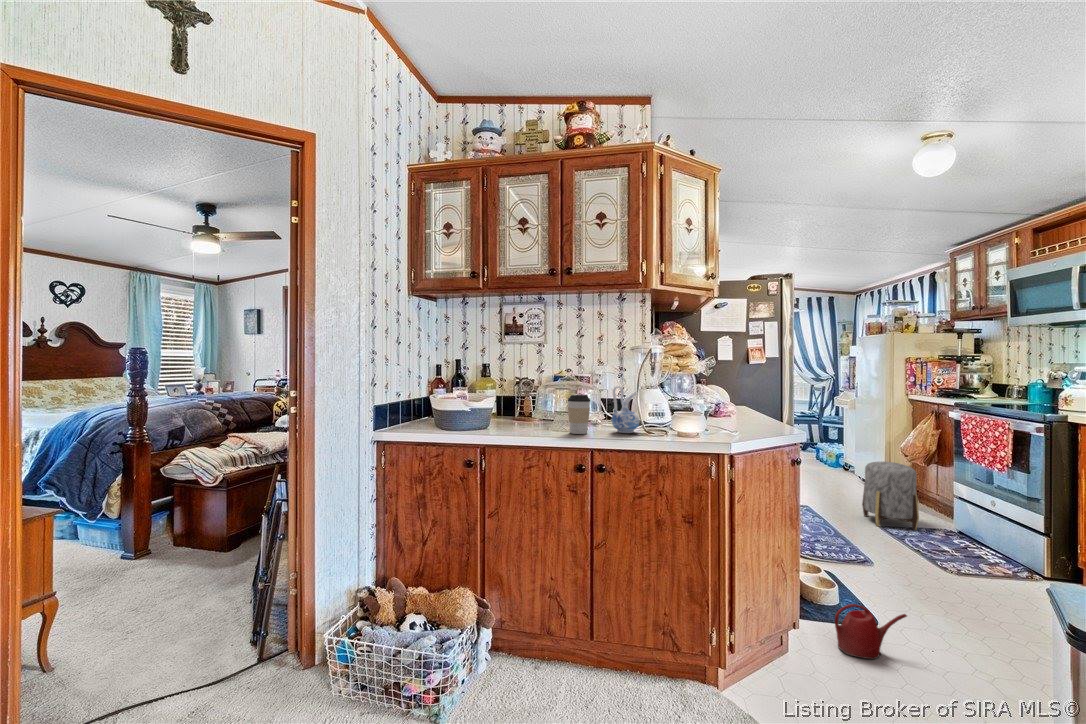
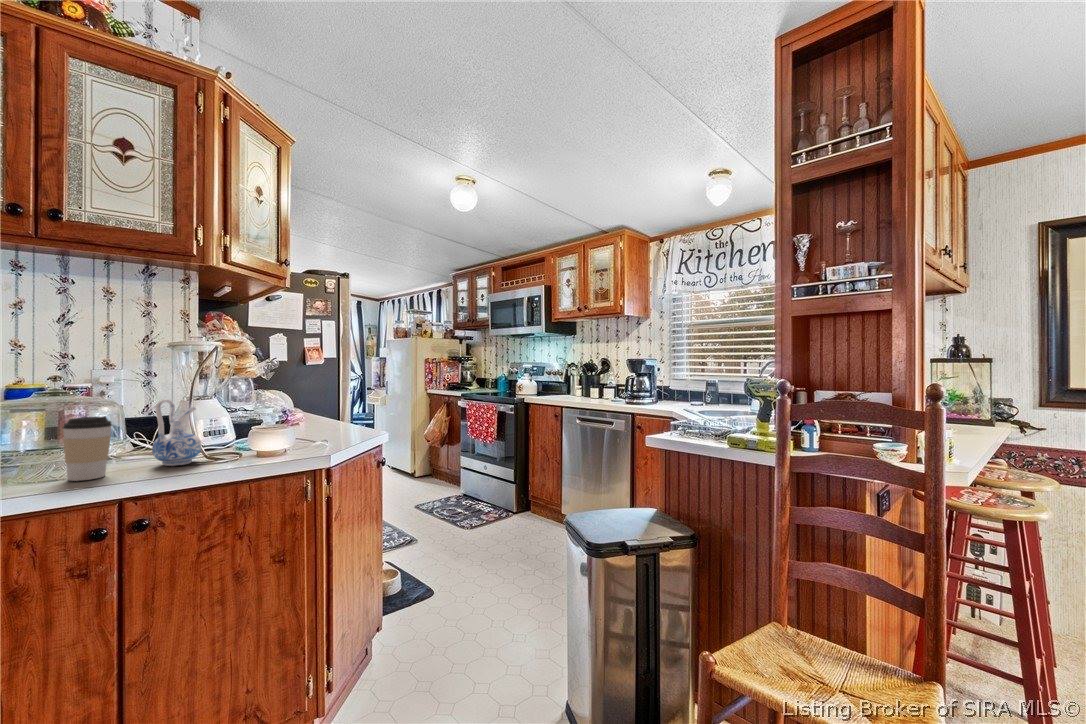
stool: present [862,461,919,530] -> none [399,449,441,507]
watering can: present [835,604,907,659] -> none [409,577,460,634]

